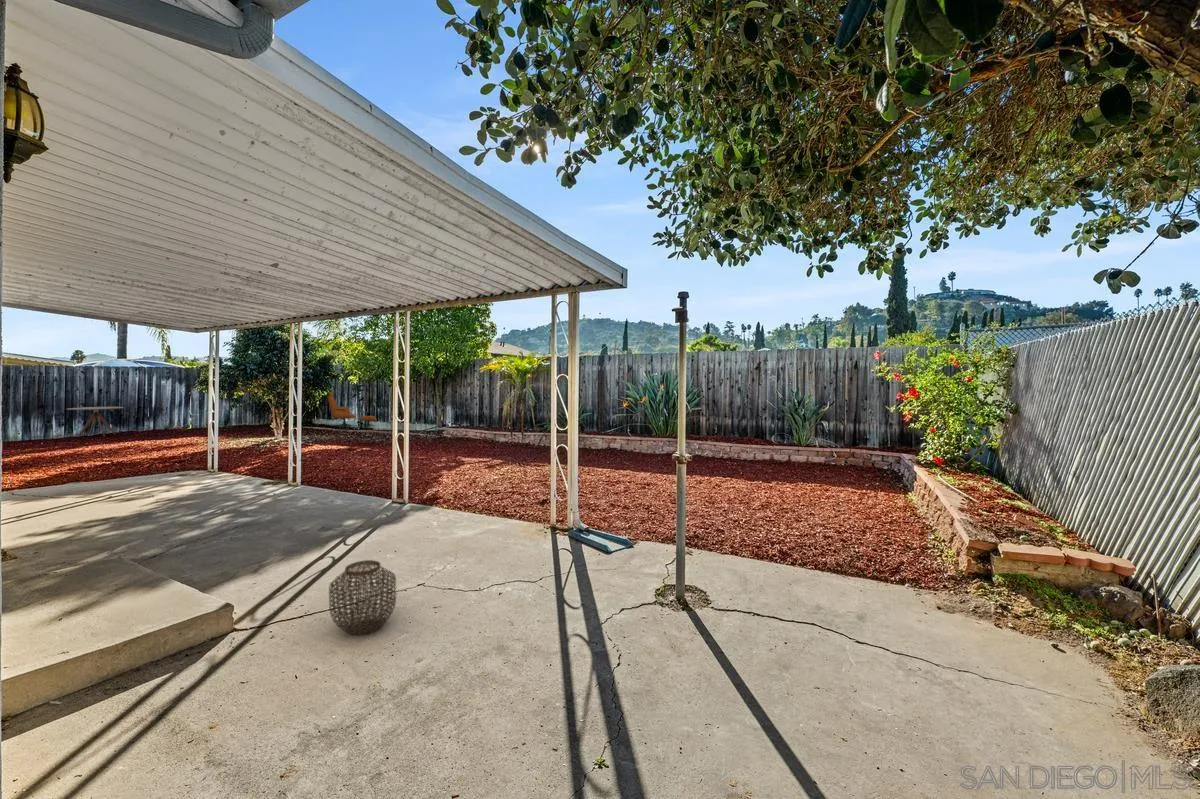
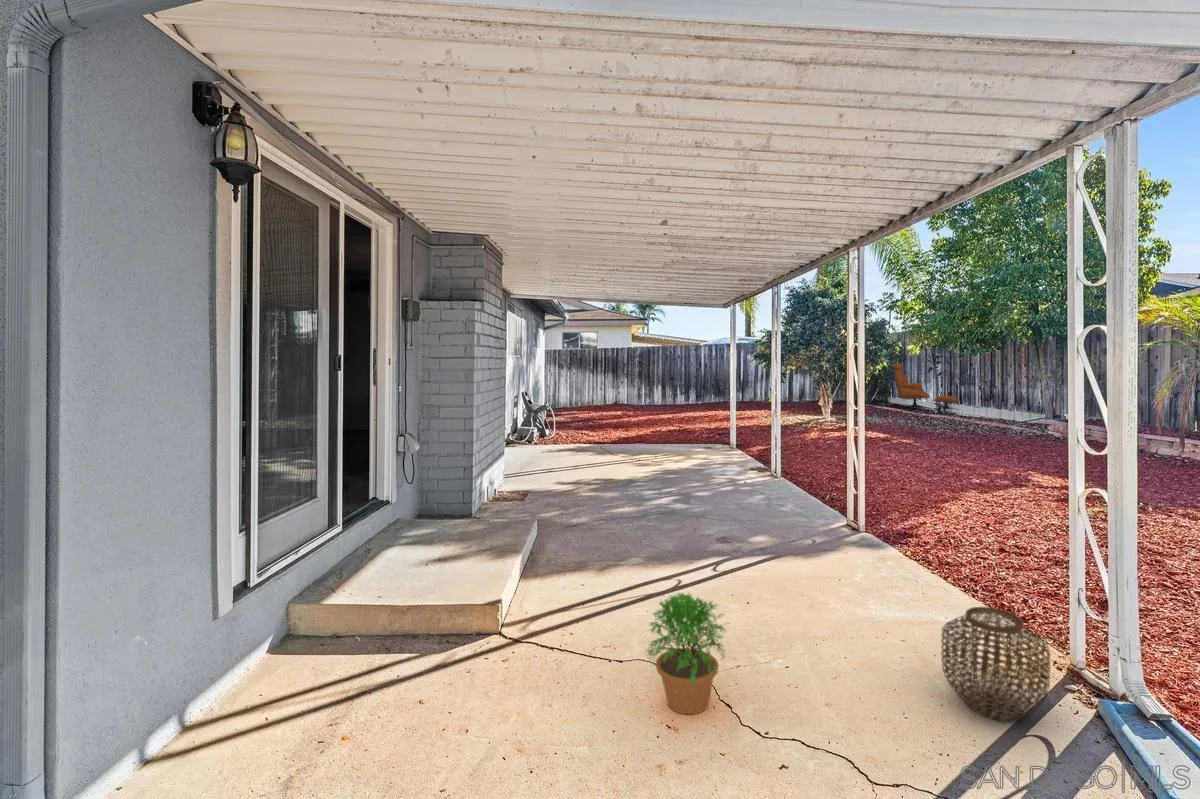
round table: present [67,407,124,437] -> none [683,380,719,406]
potted plant: none [416,527,476,602] -> present [648,593,730,714]
woven basket: present [329,560,396,635] -> present [941,607,1050,722]

